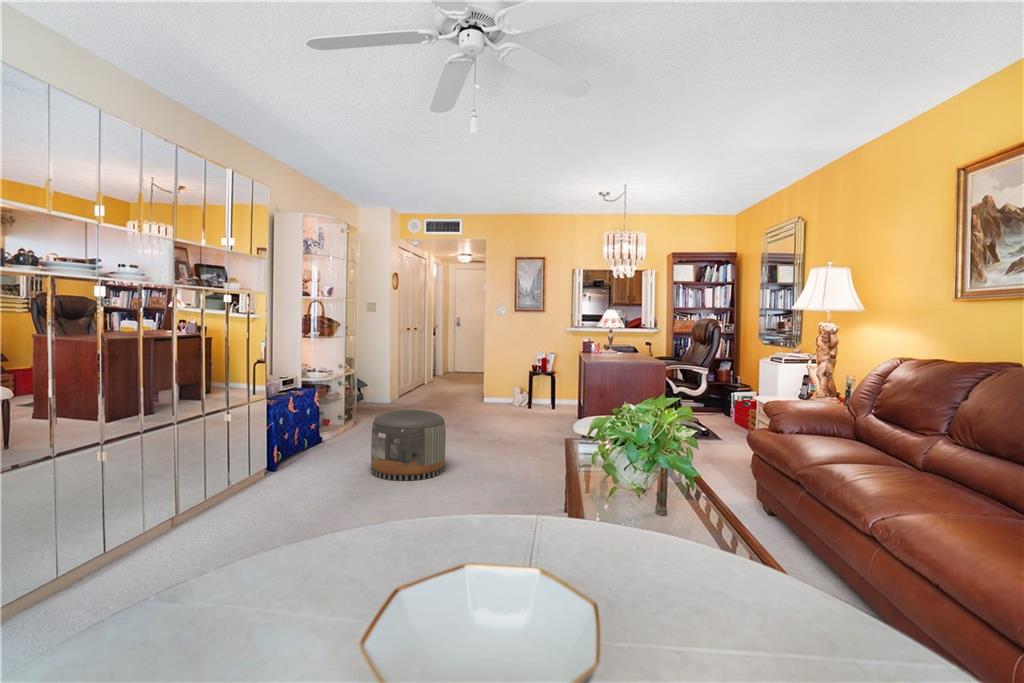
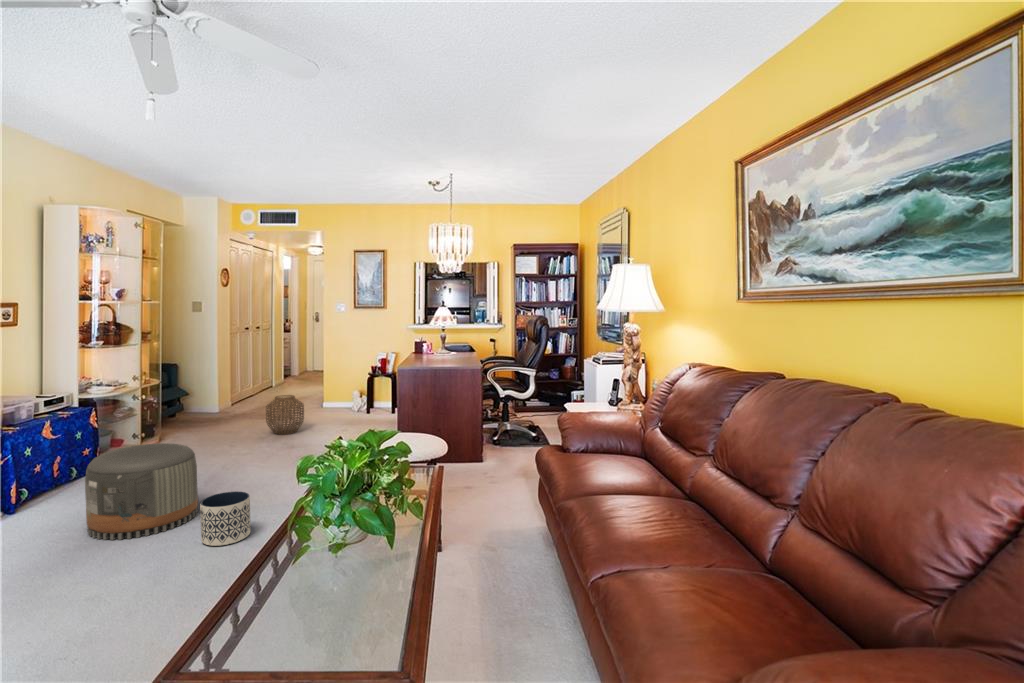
woven basket: none [454,384,485,419] -> present [266,395,304,435]
planter: none [463,450,499,491] -> present [200,491,251,546]

